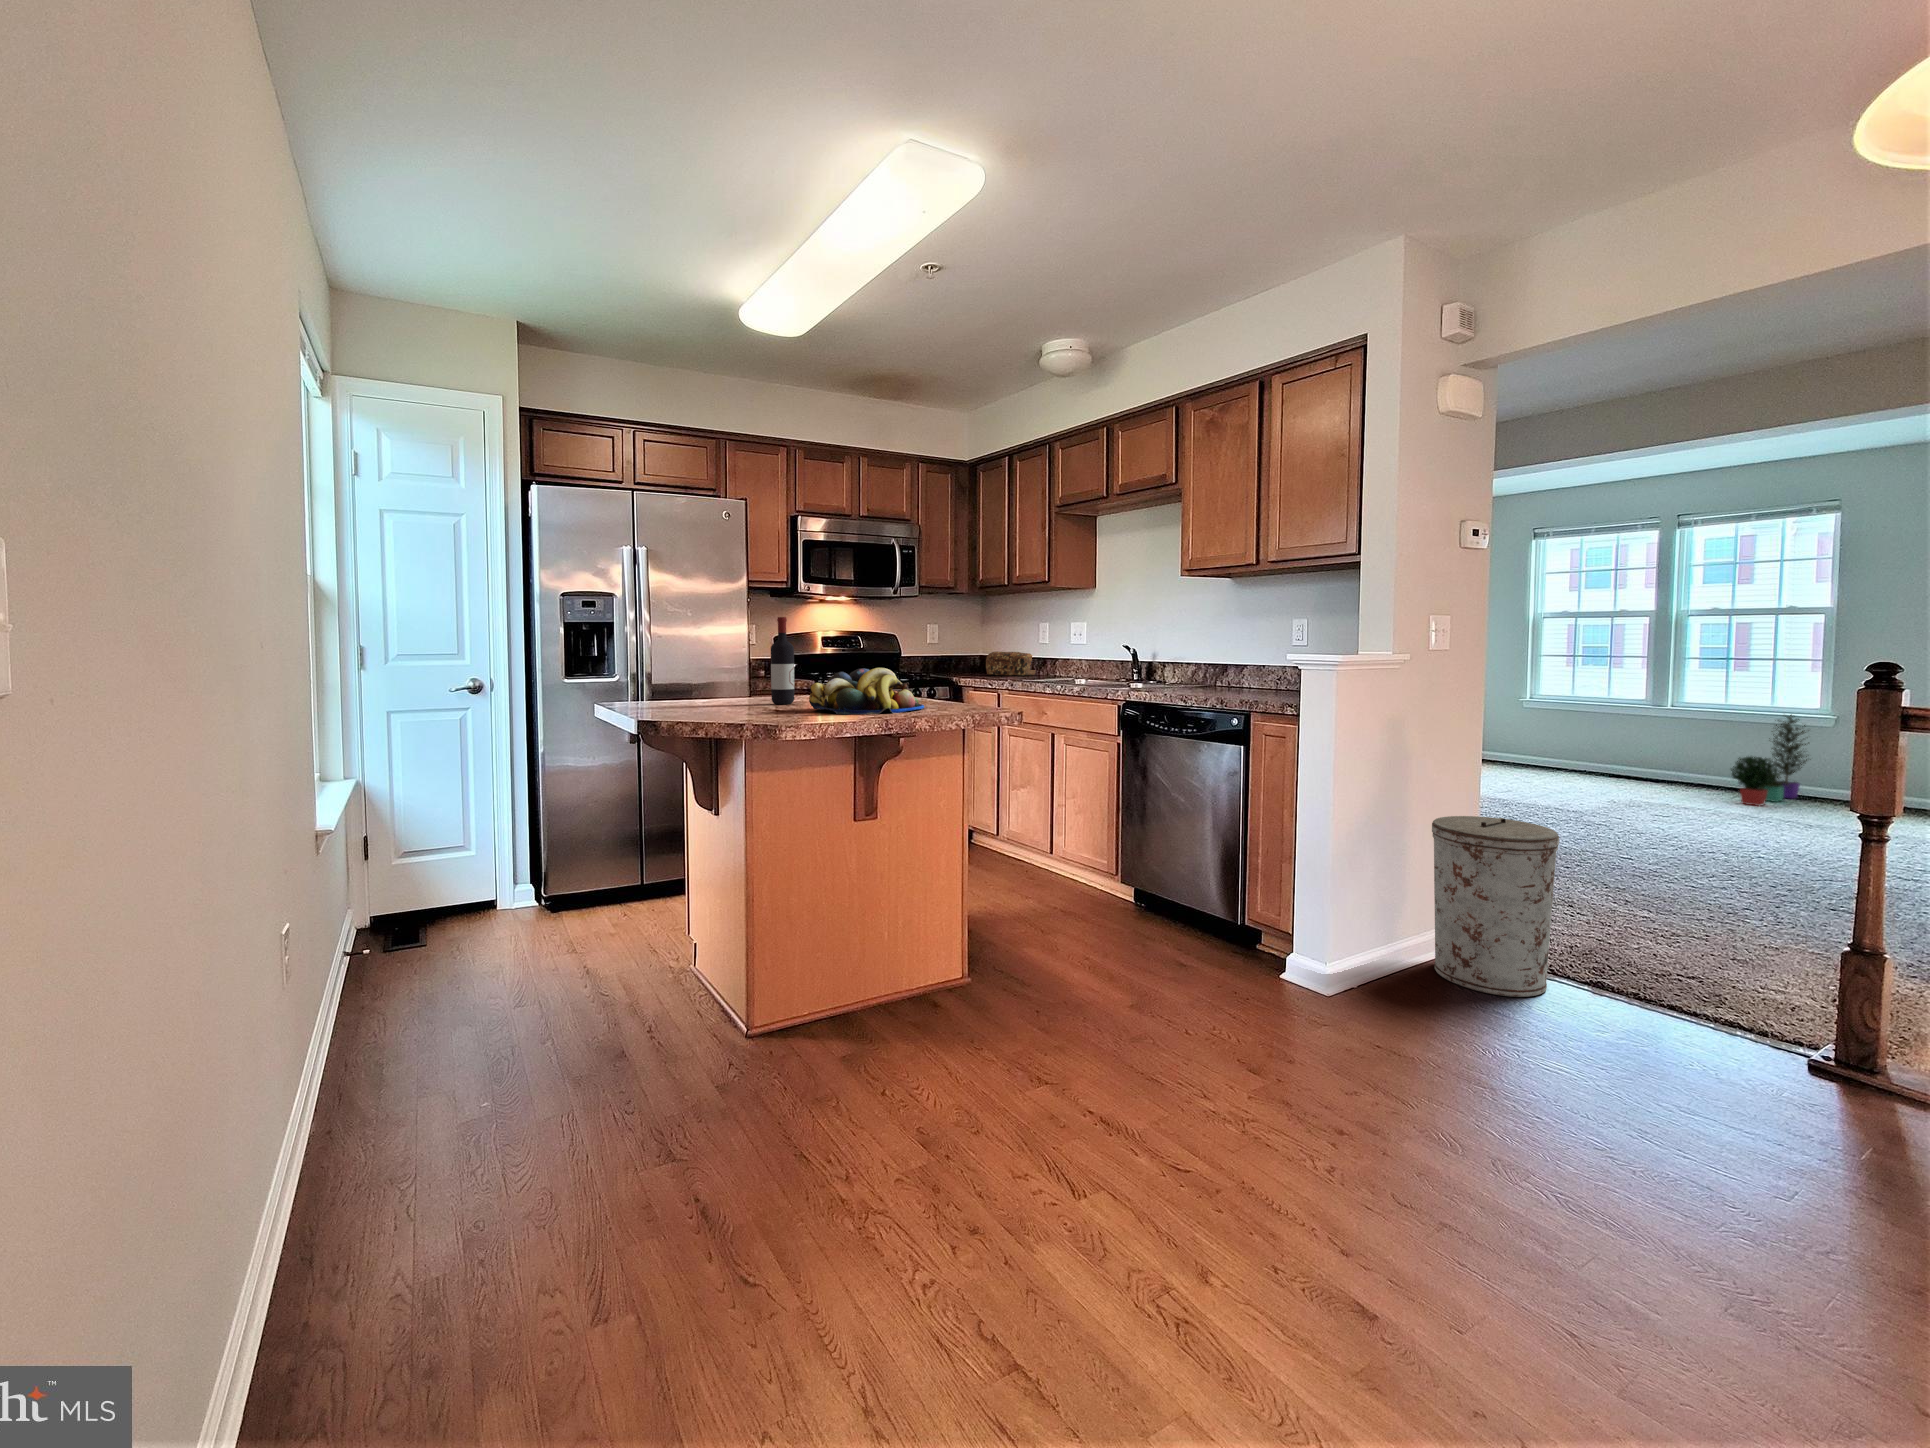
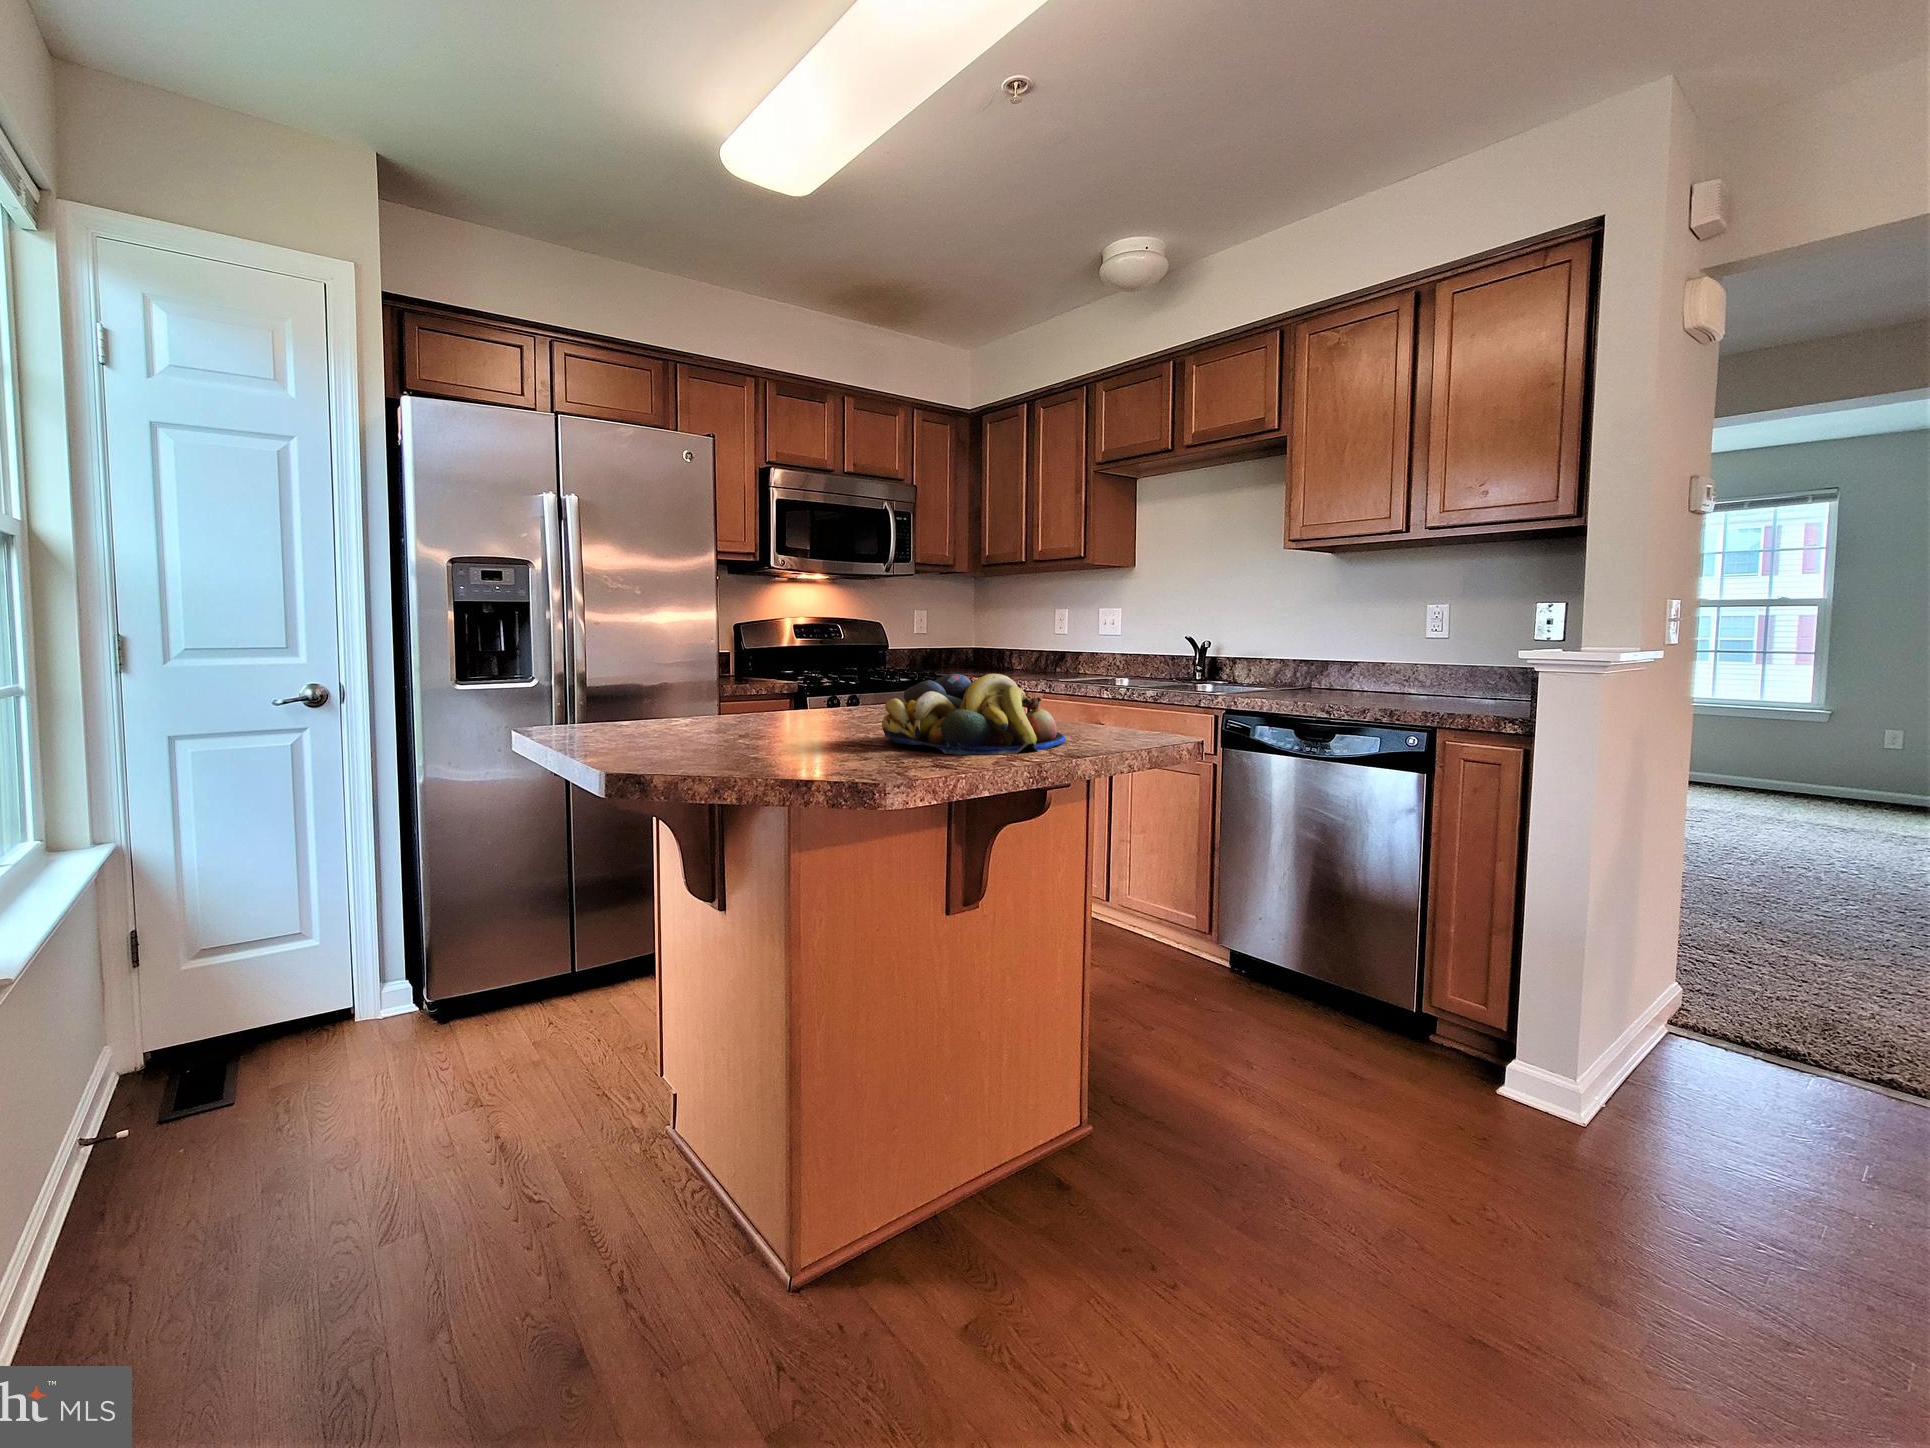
wine bottle: present [771,617,794,704] -> none [792,593,828,727]
bread loaf: present [986,651,1036,676] -> none [989,643,1049,672]
potted plant: present [1731,715,1809,806] -> none [1737,707,1810,805]
trash can: present [1432,816,1559,997] -> none [1671,862,1873,1114]

